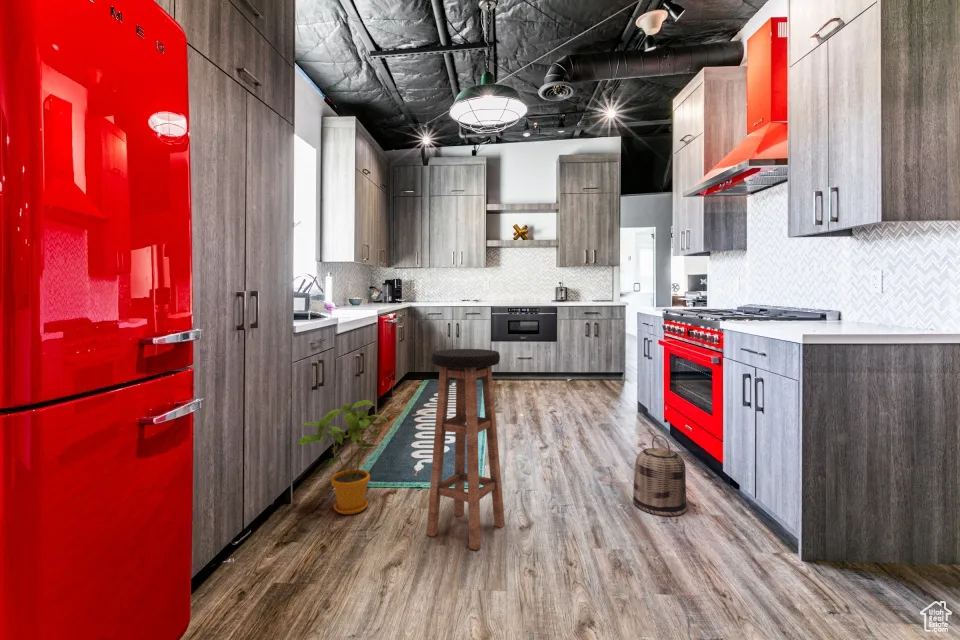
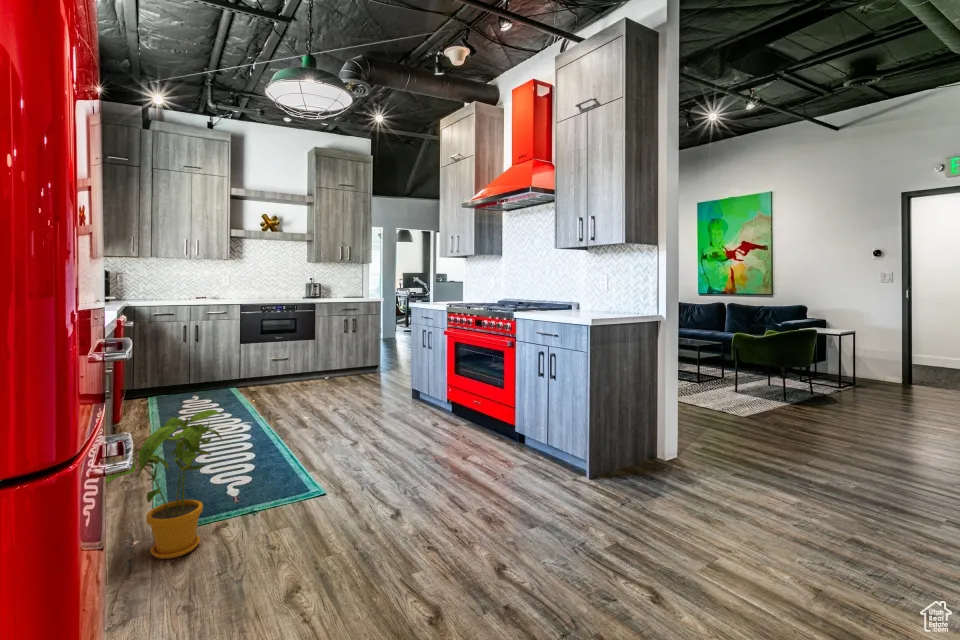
bar stool: present [427,349,505,550] -> none [300,342,375,548]
basket: present [633,435,687,516] -> none [462,409,505,475]

